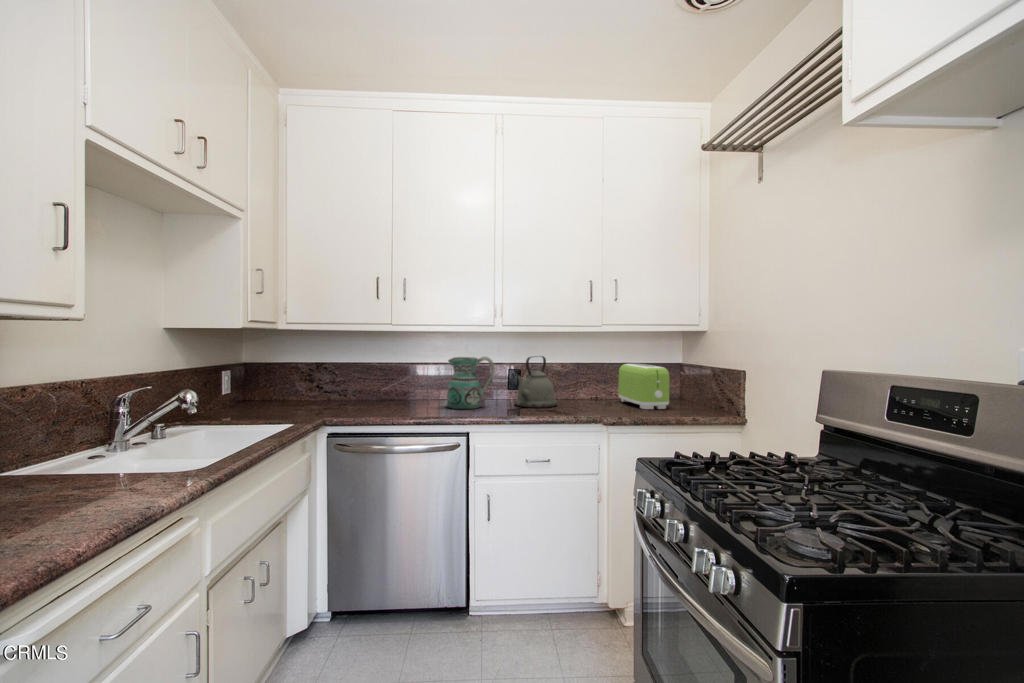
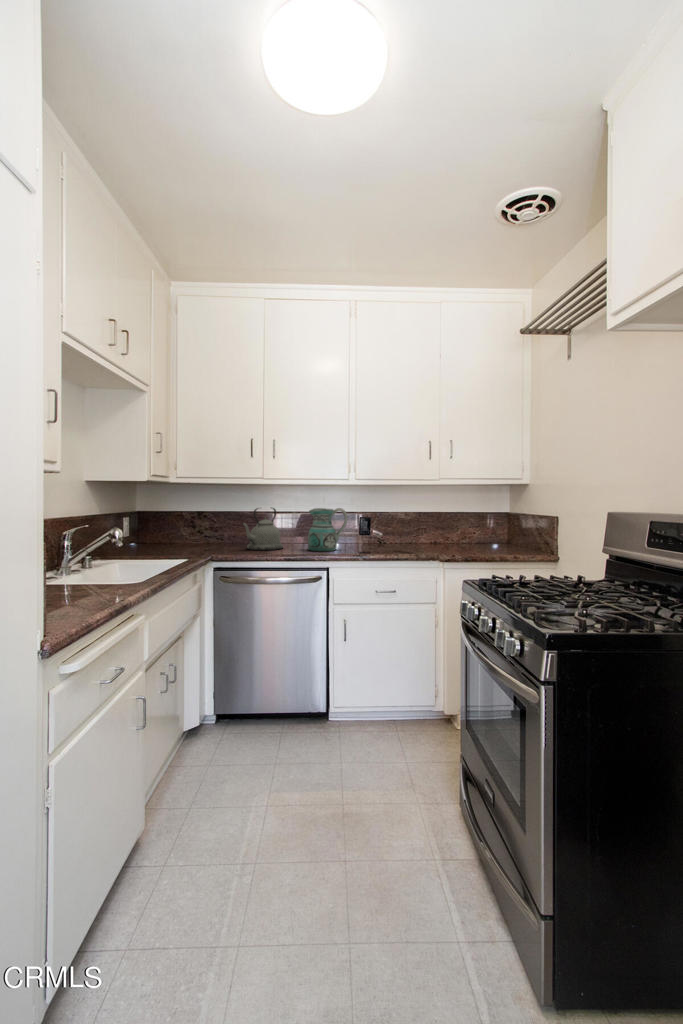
kettle: present [515,356,557,408] -> present [242,508,283,550]
toaster: present [619,364,670,409] -> none [453,515,495,552]

